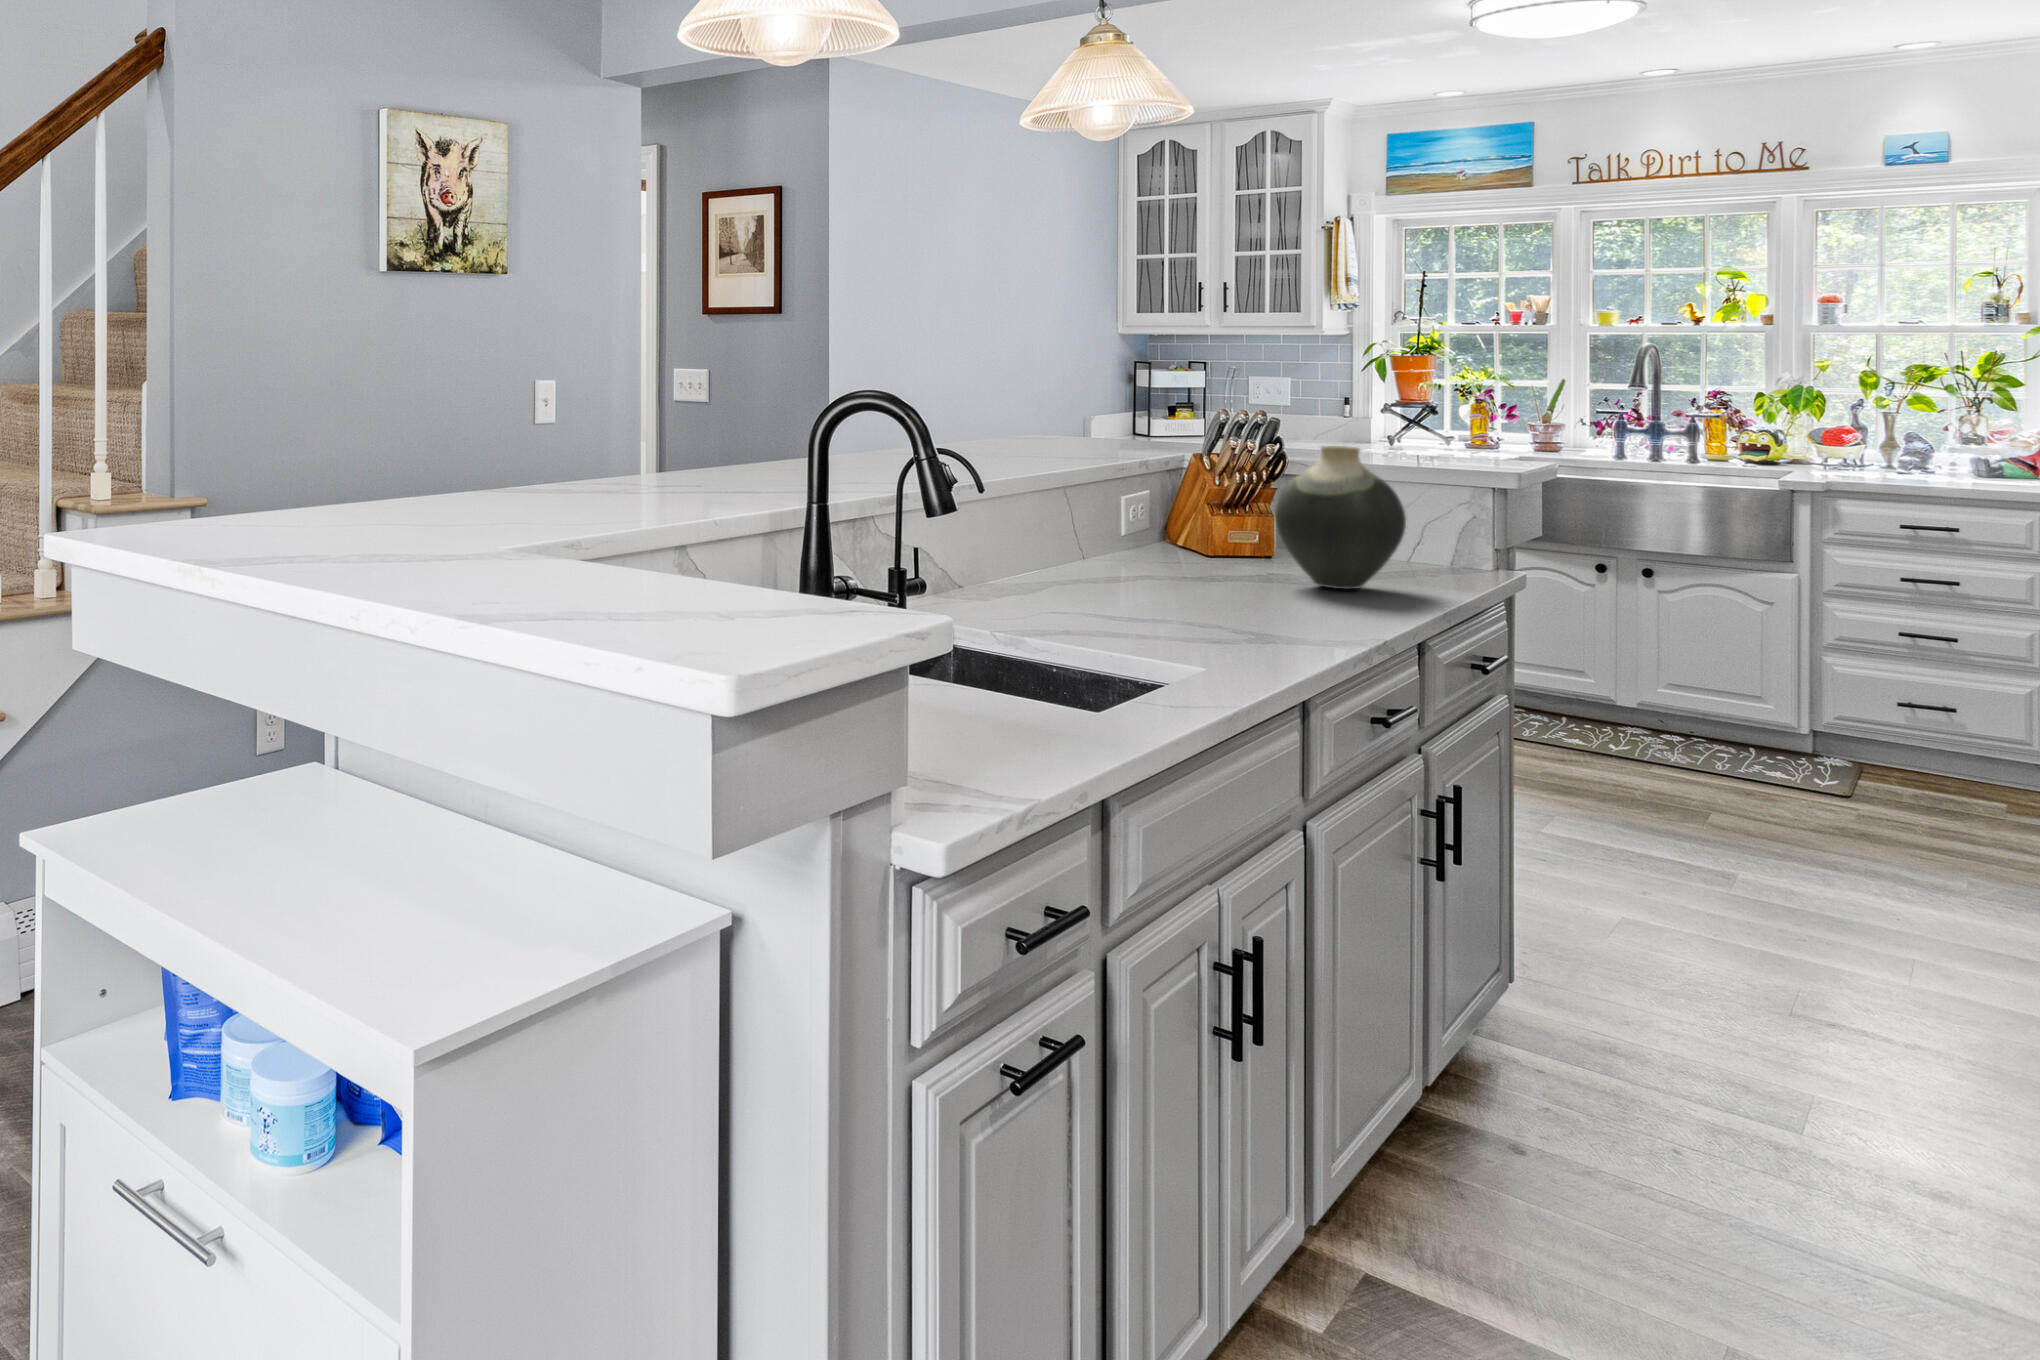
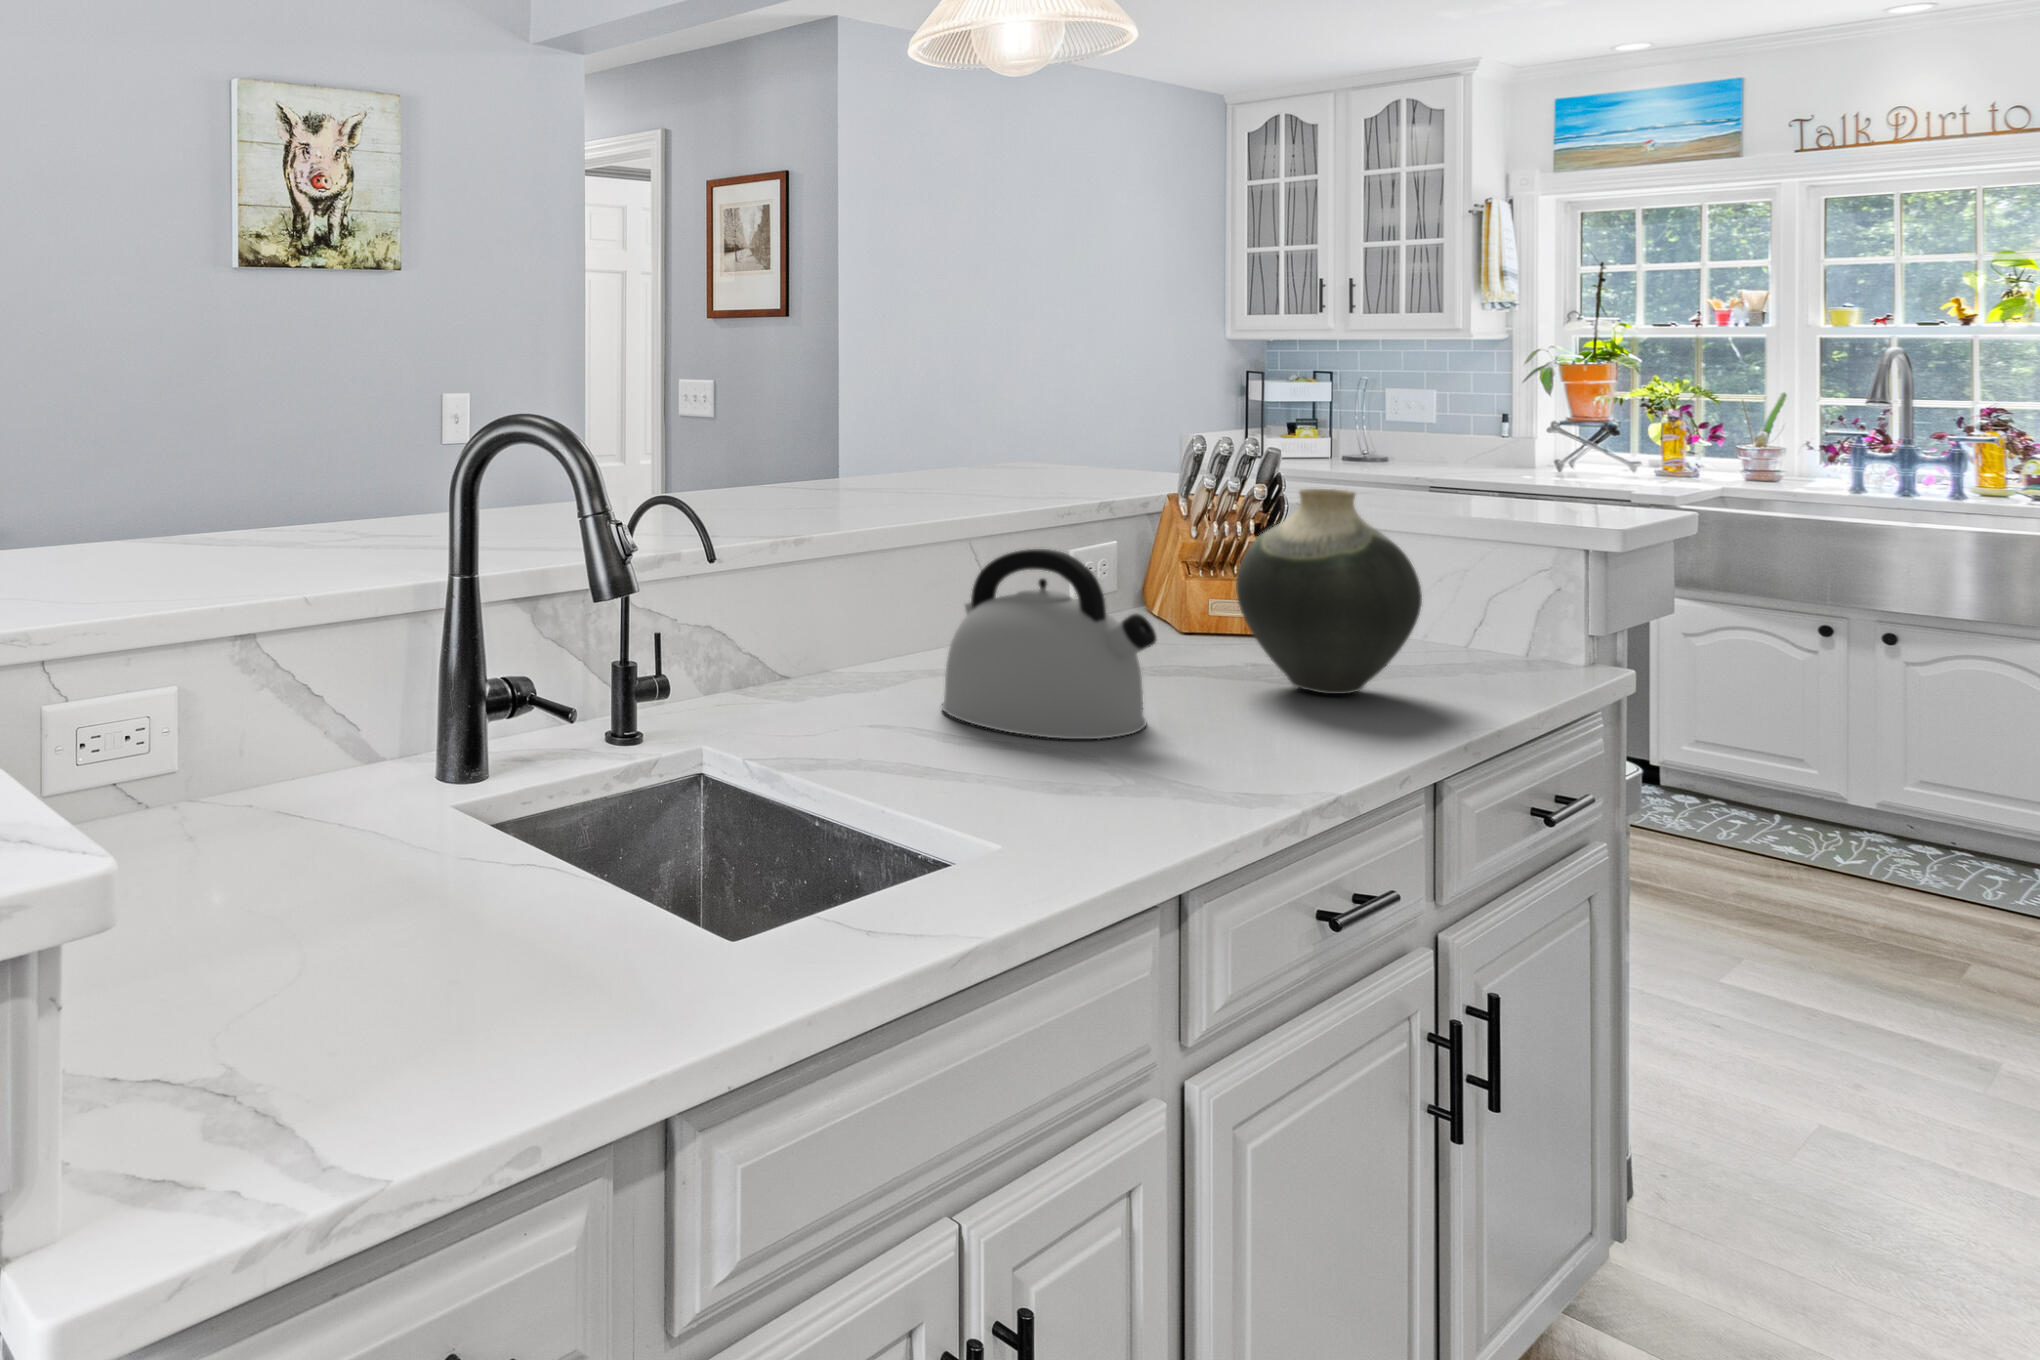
kettle: none [1092,488,1253,617] -> present [942,549,1157,739]

